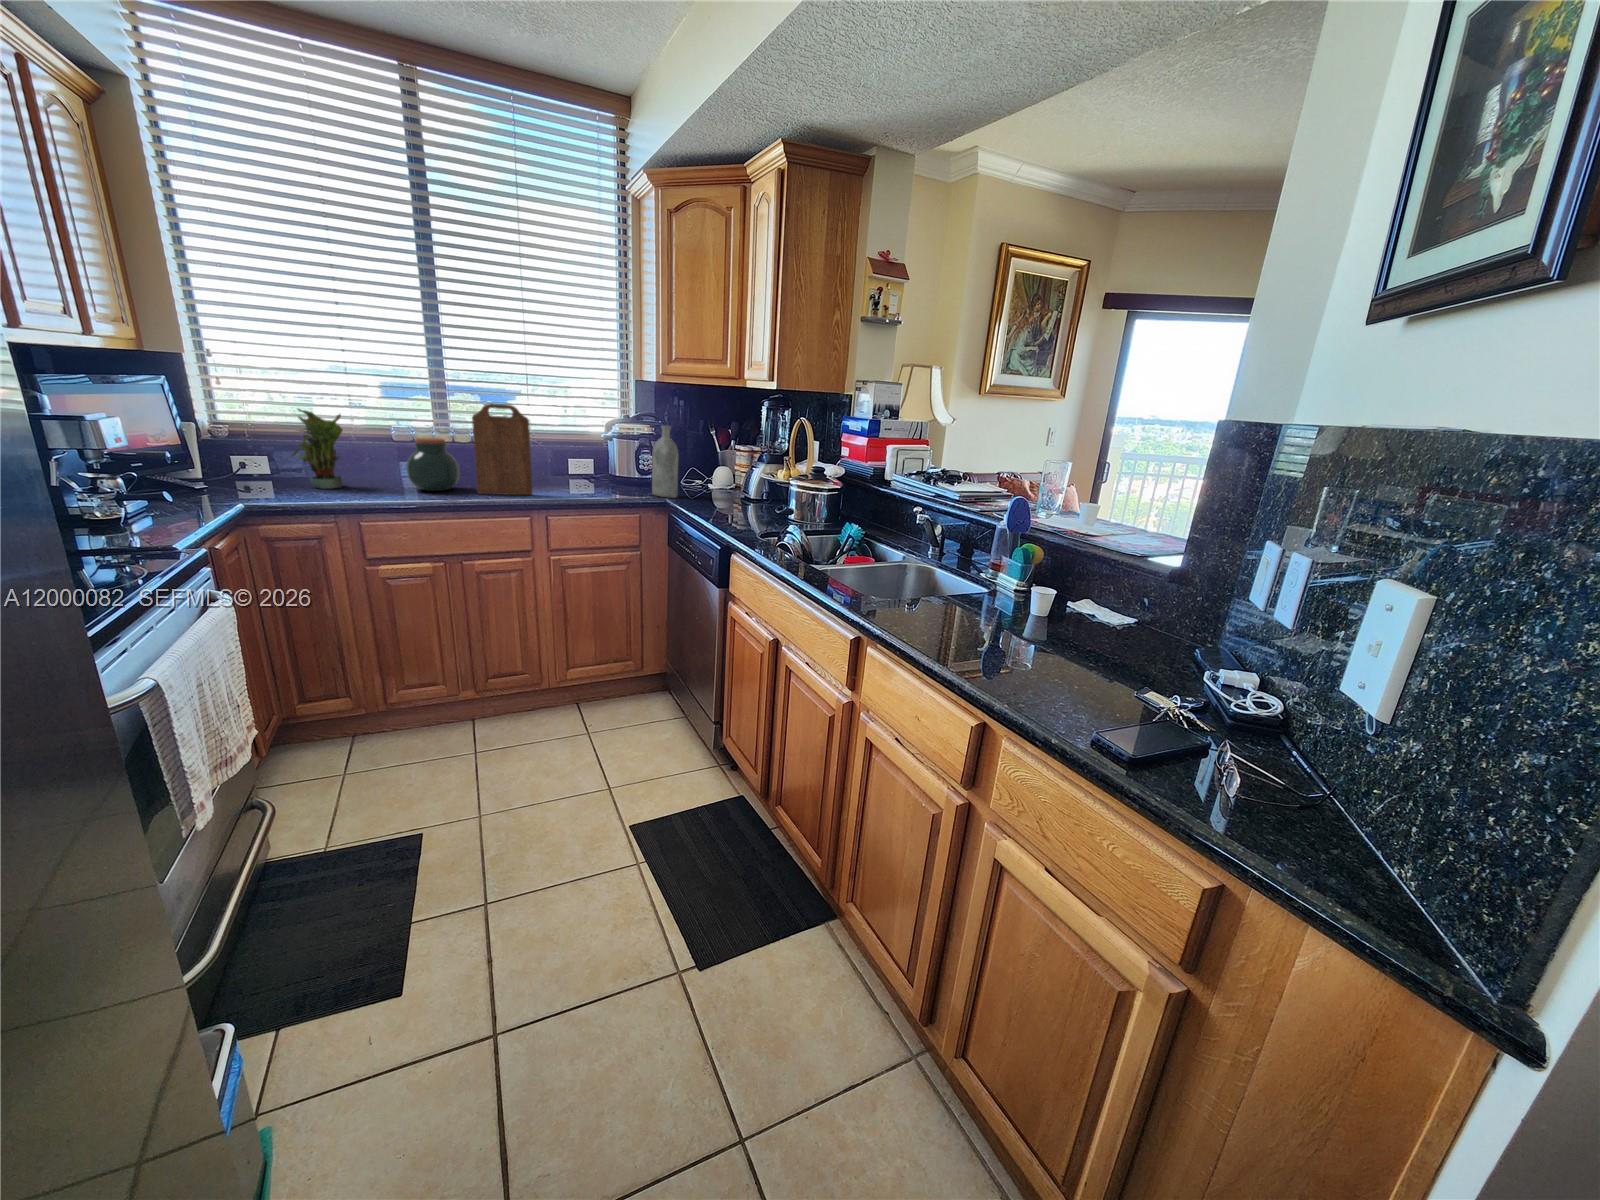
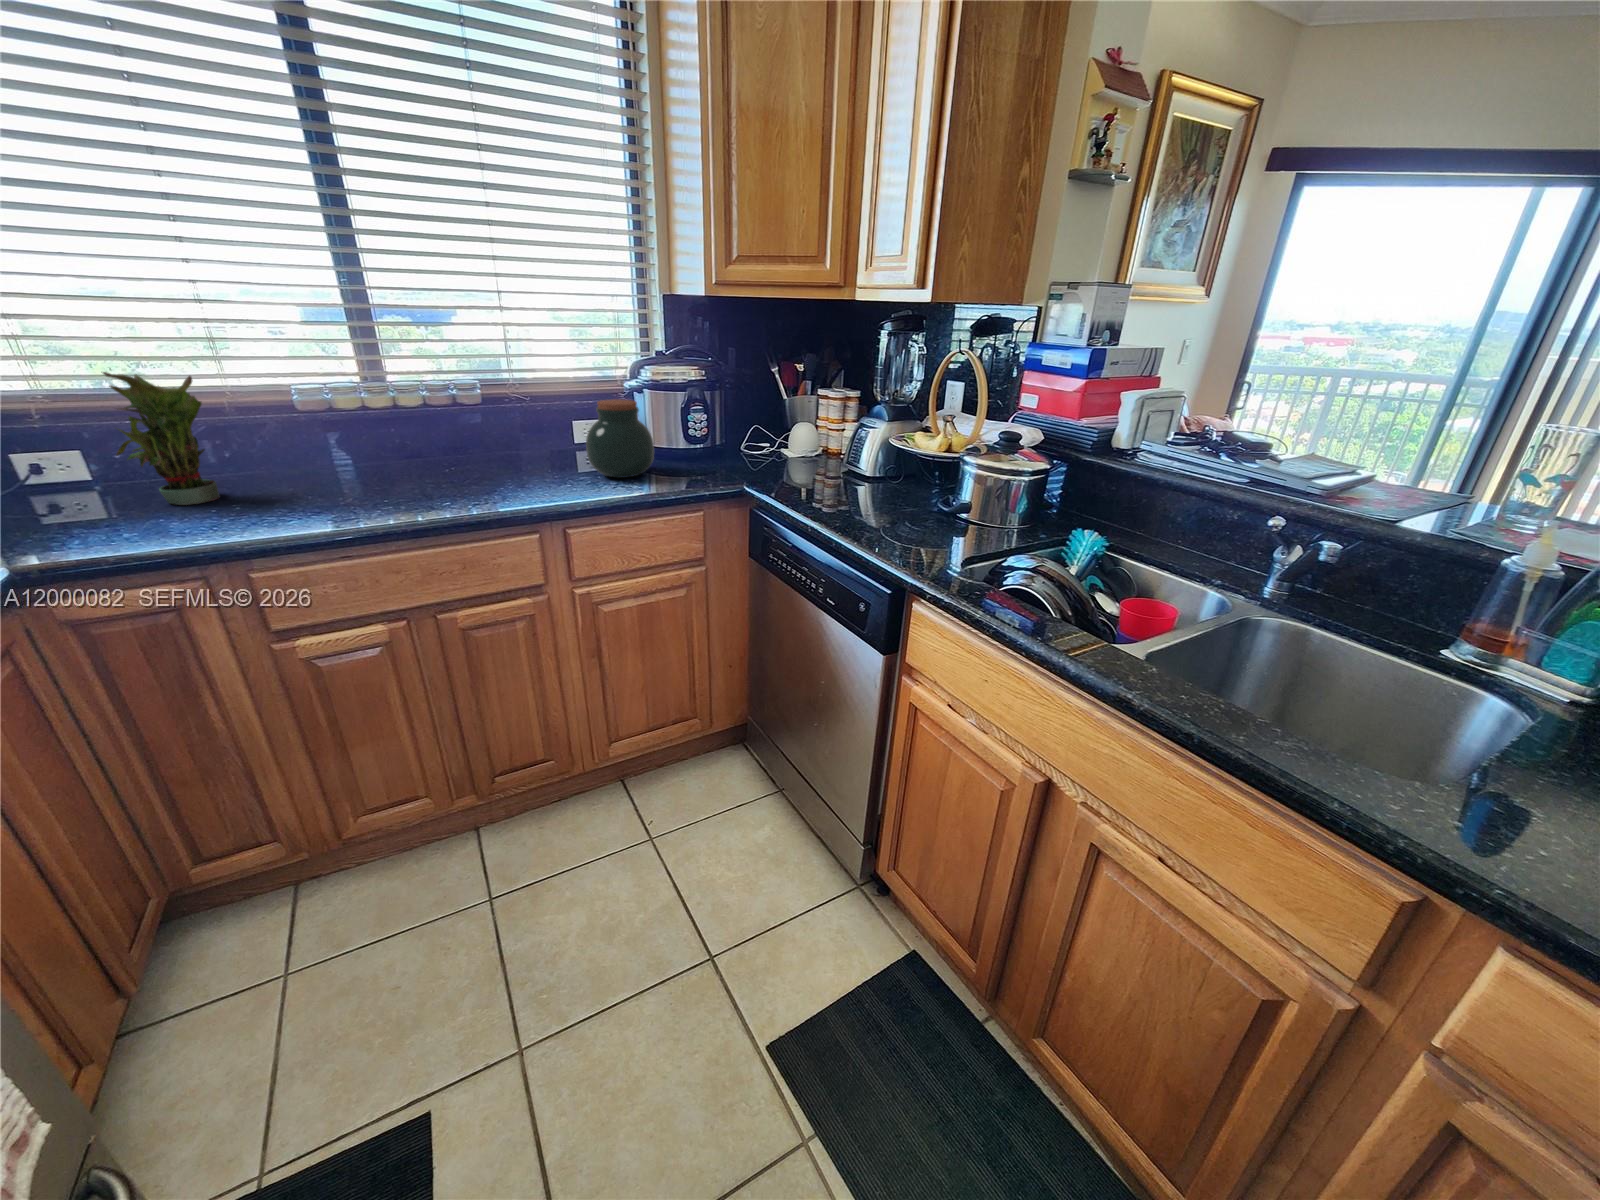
cutting board: present [472,403,532,495] -> none [422,346,534,497]
bottle: present [652,426,678,498] -> none [713,369,754,481]
jar: present [406,438,459,491] -> present [586,399,654,478]

